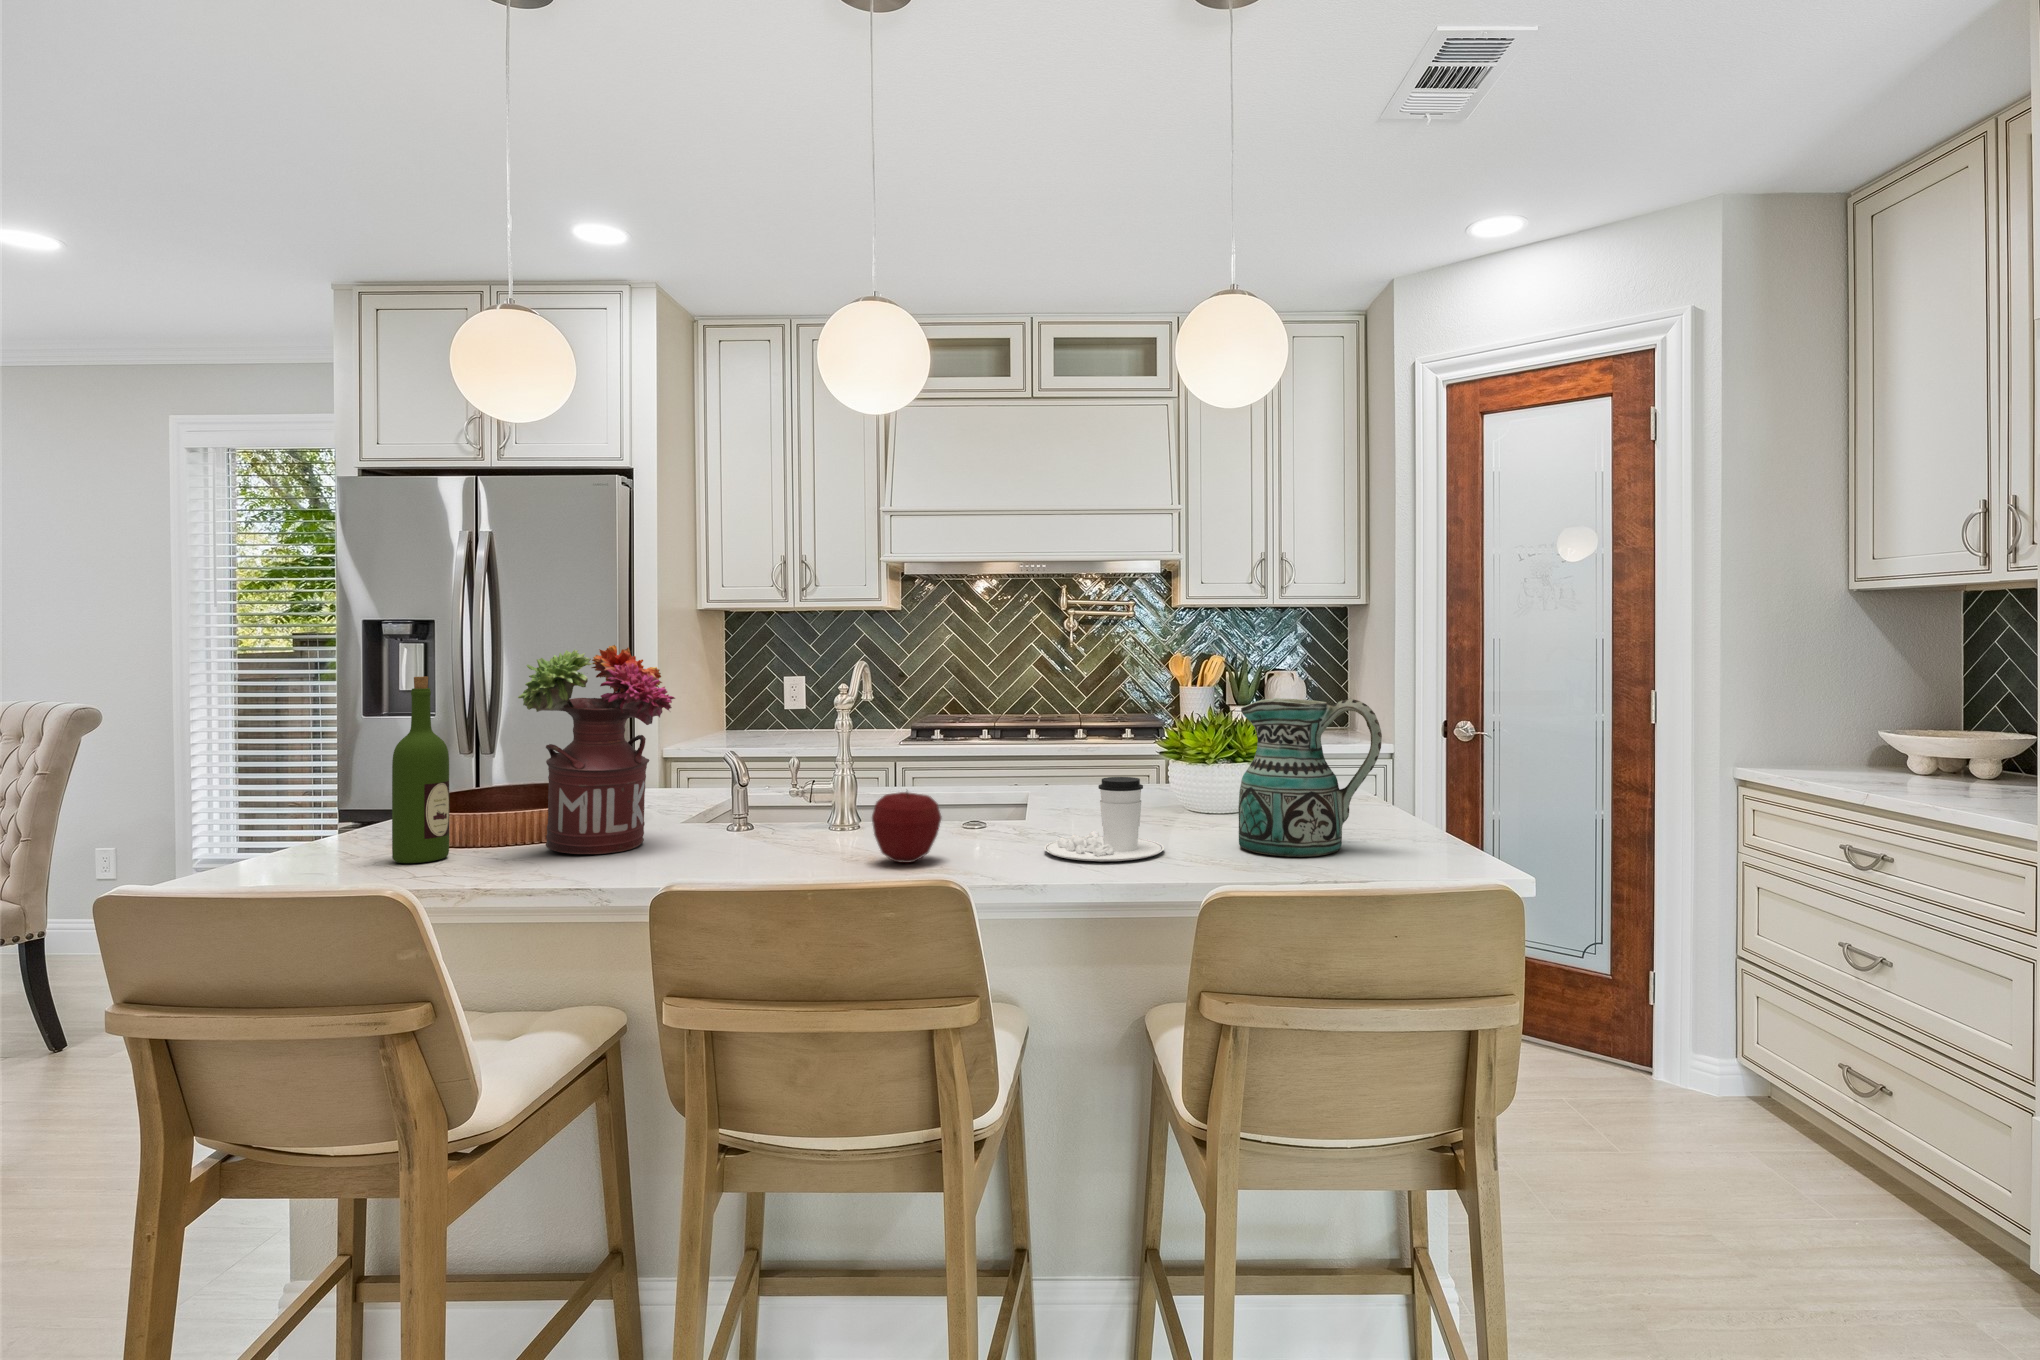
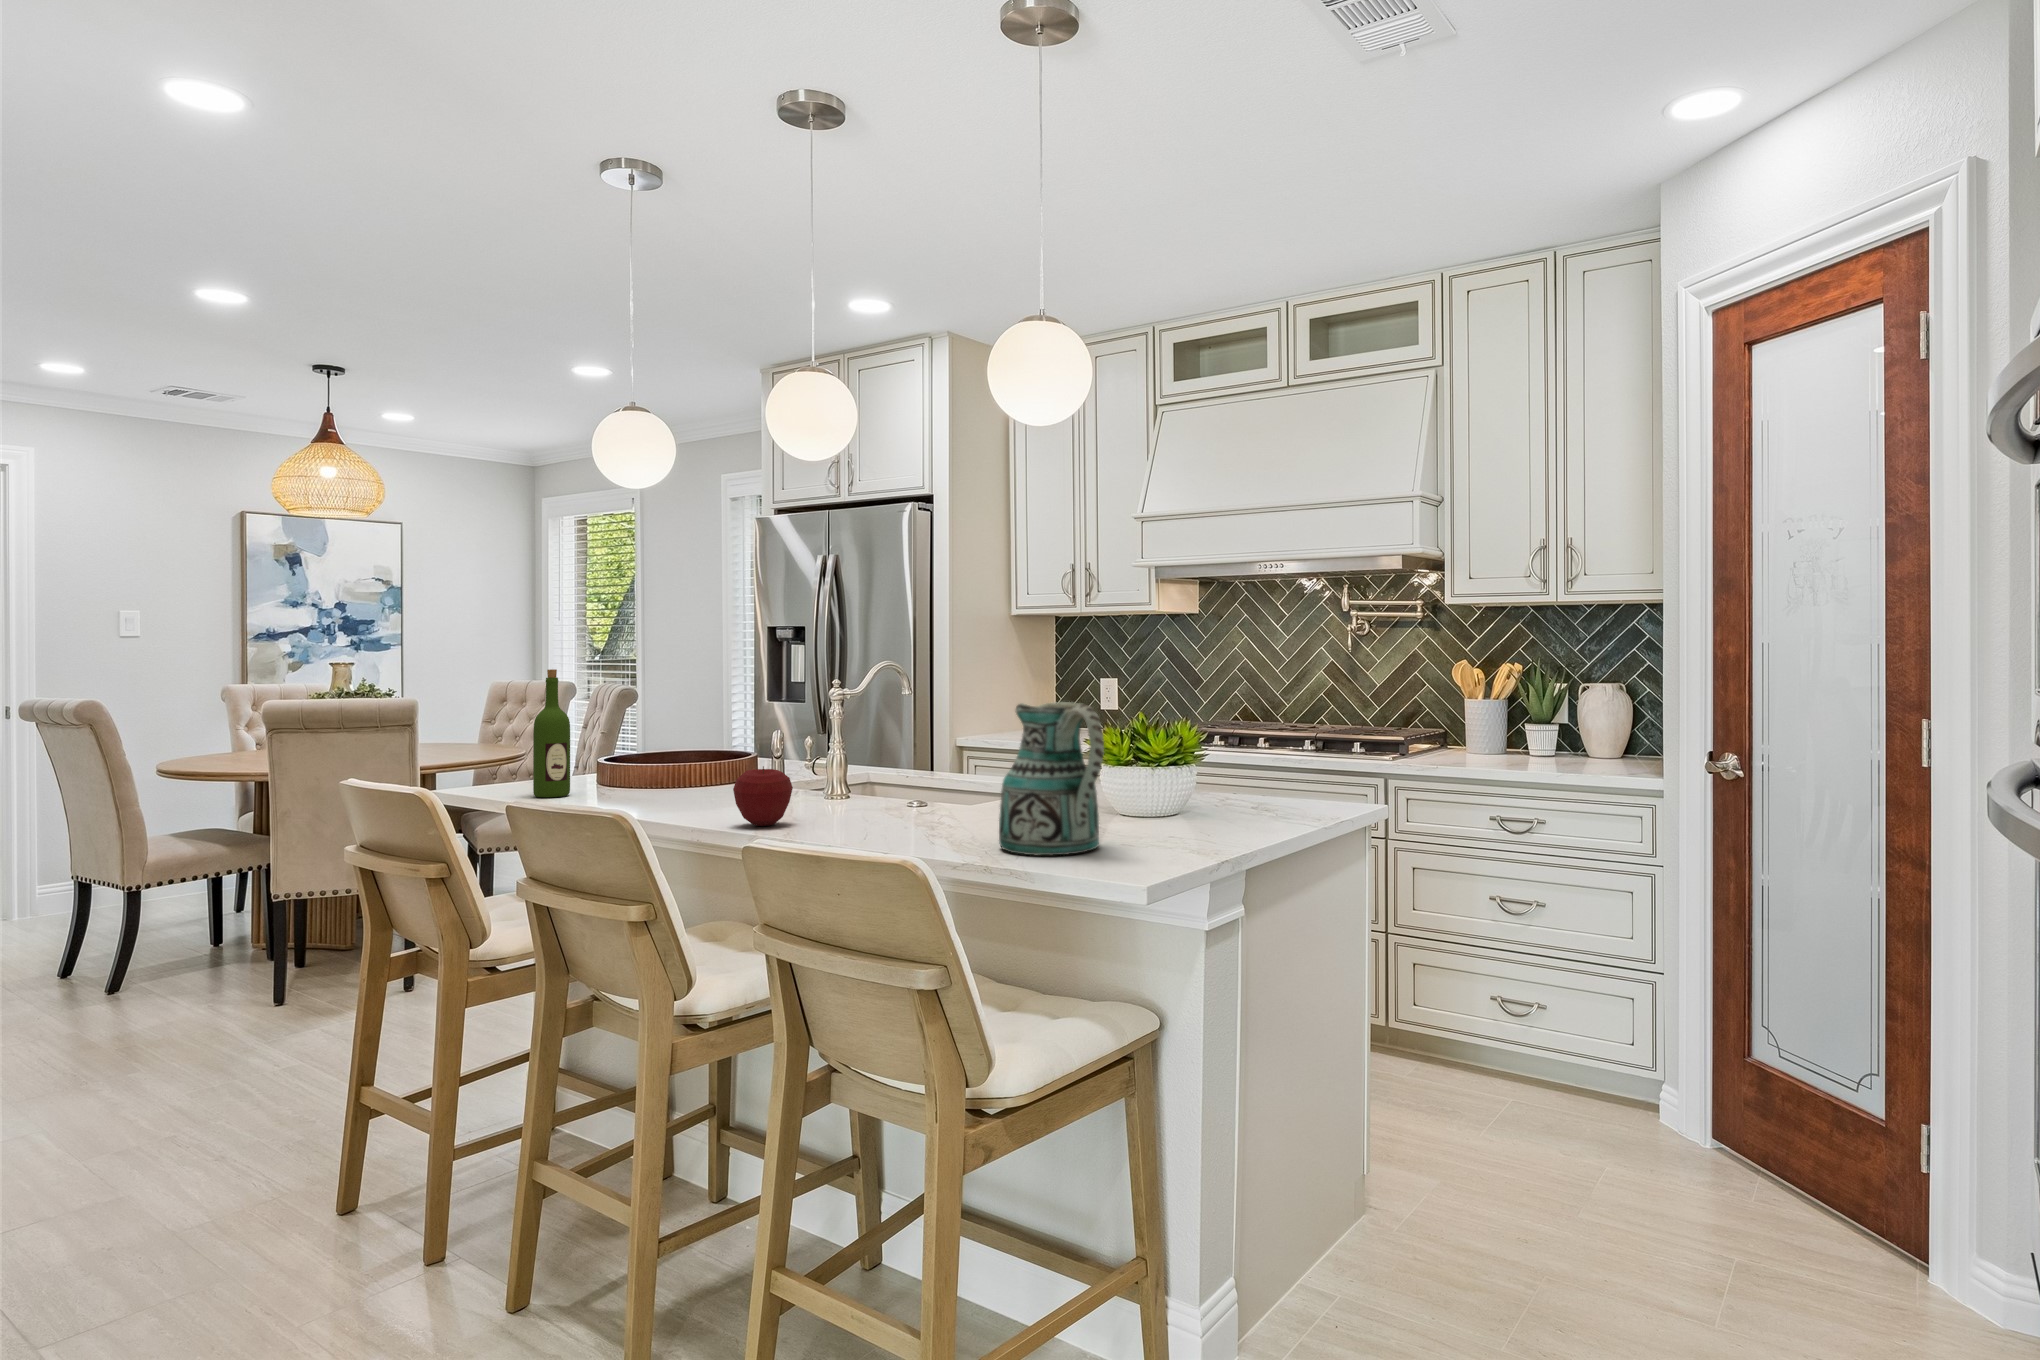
flower arrangement: present [518,645,675,854] -> none [587,648,703,802]
coffee cup: present [1044,777,1164,861] -> none [852,769,962,841]

